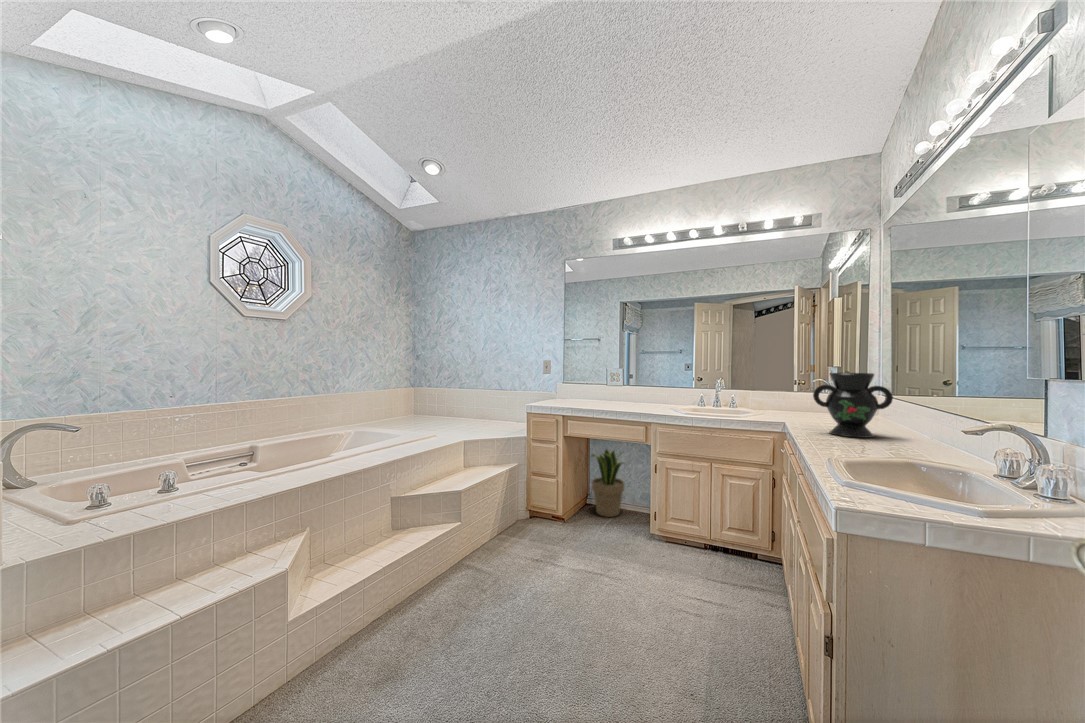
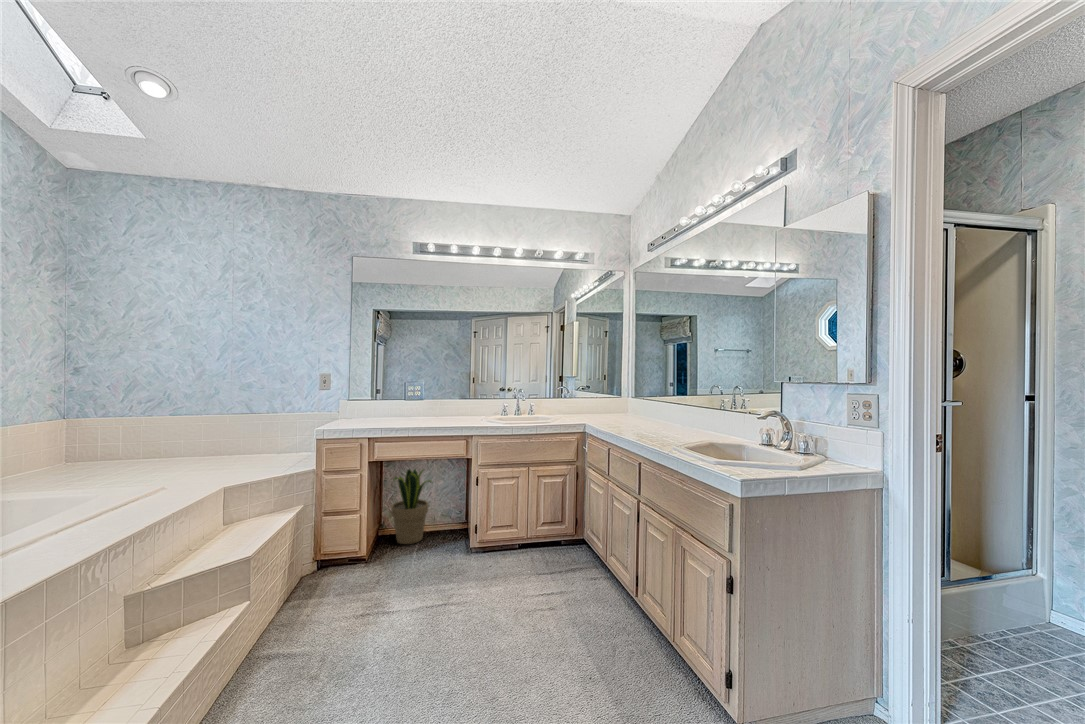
decorative vase: present [813,373,893,438] -> none [621,380,669,430]

